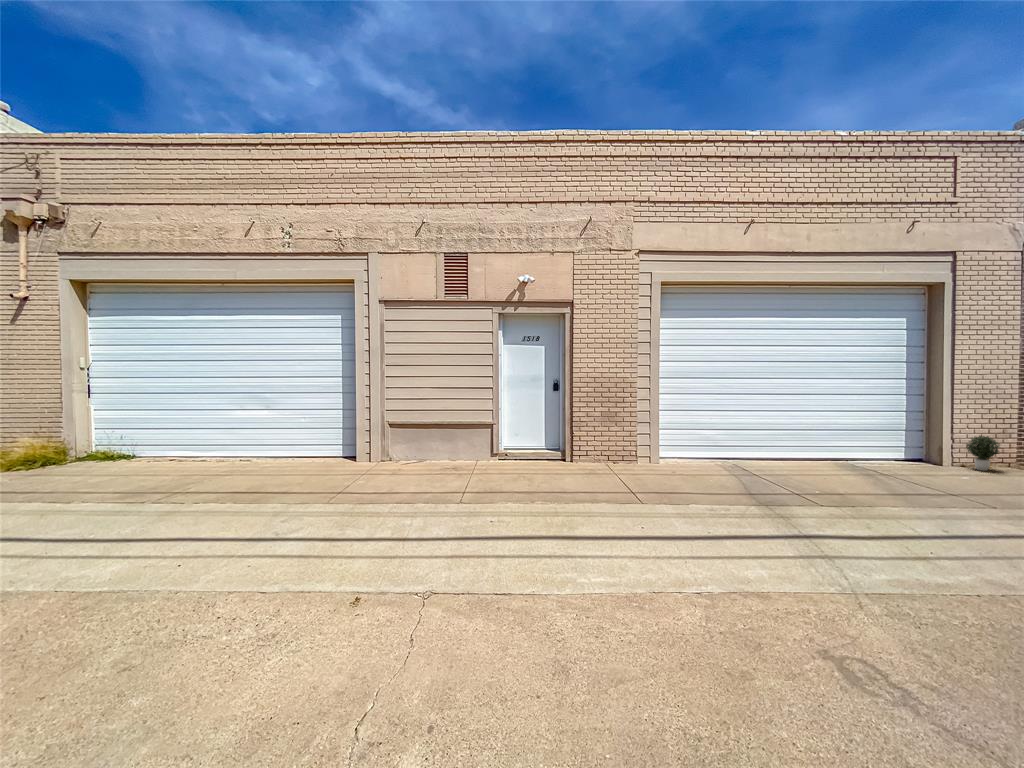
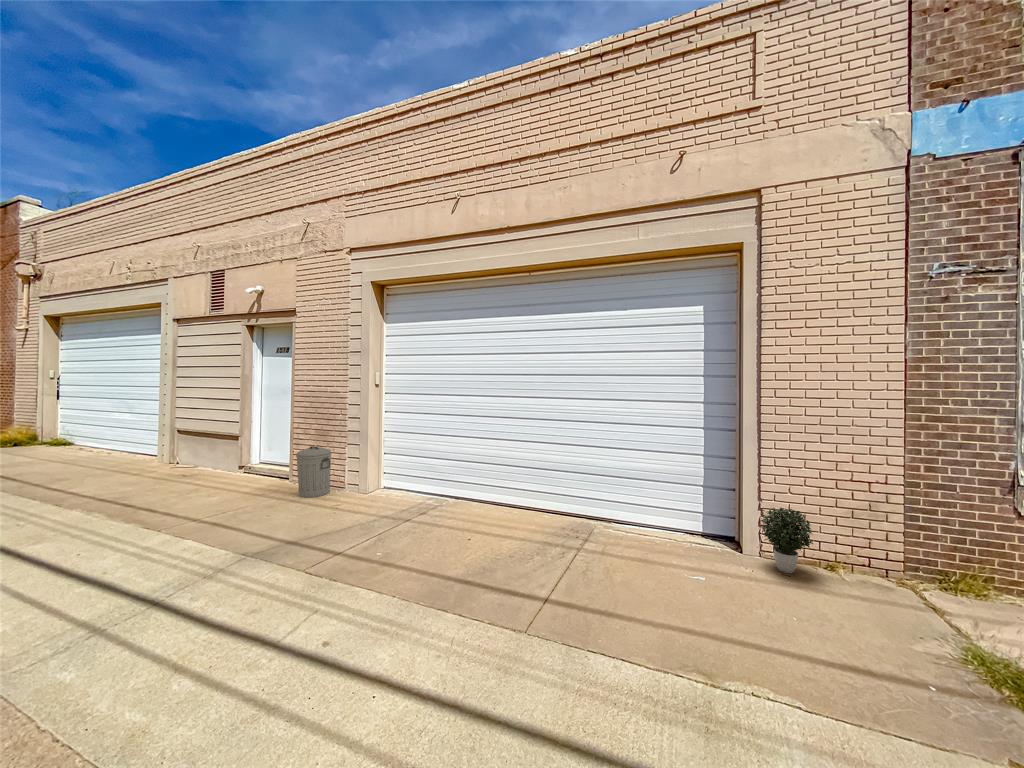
trash can: none [613,425,643,470] -> present [296,446,331,497]

